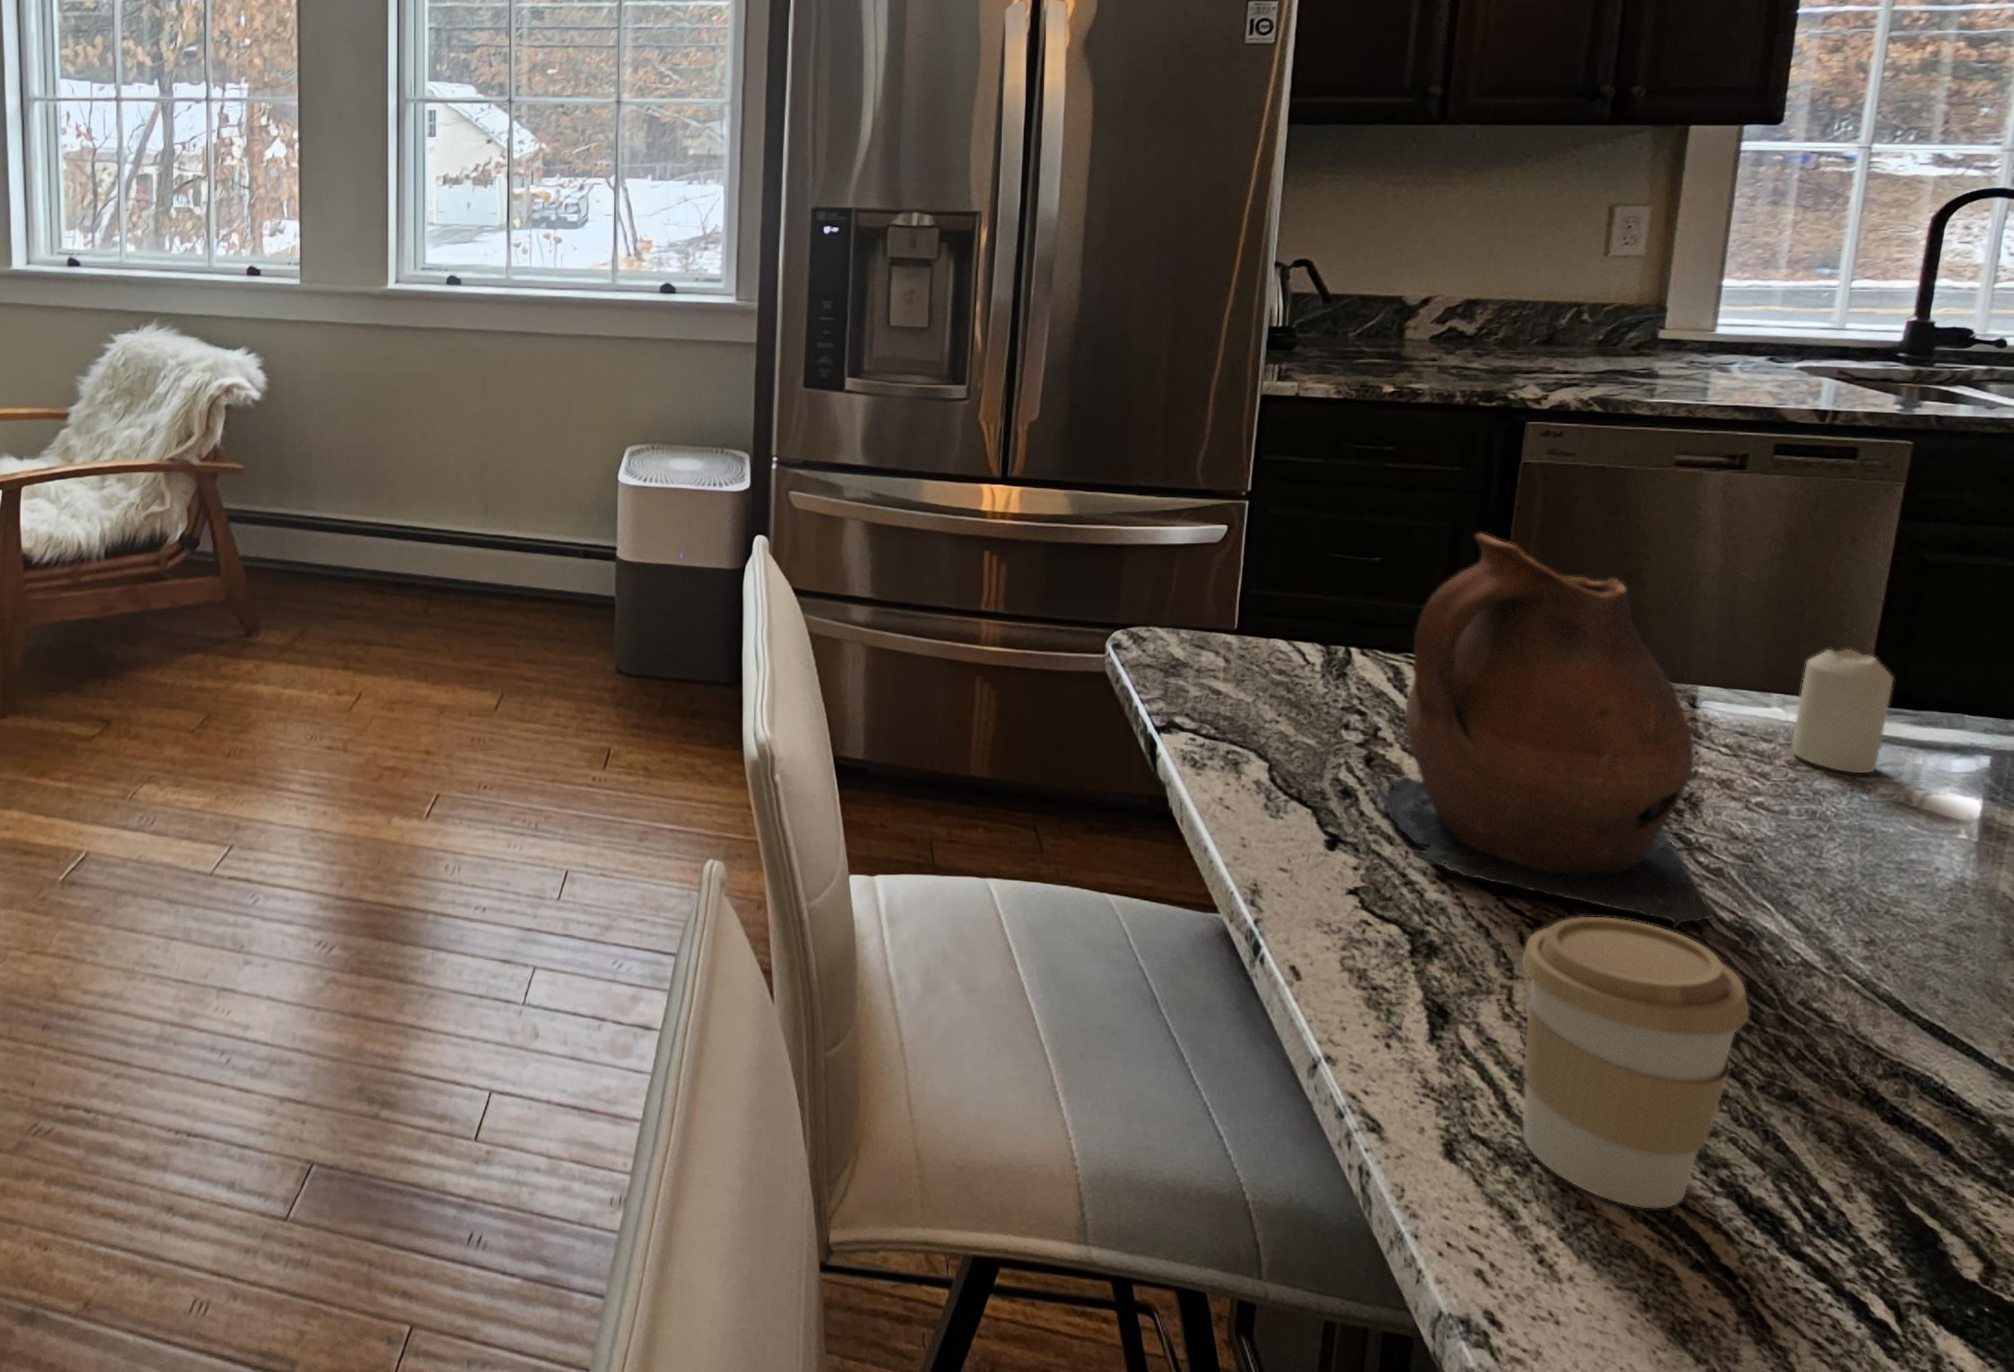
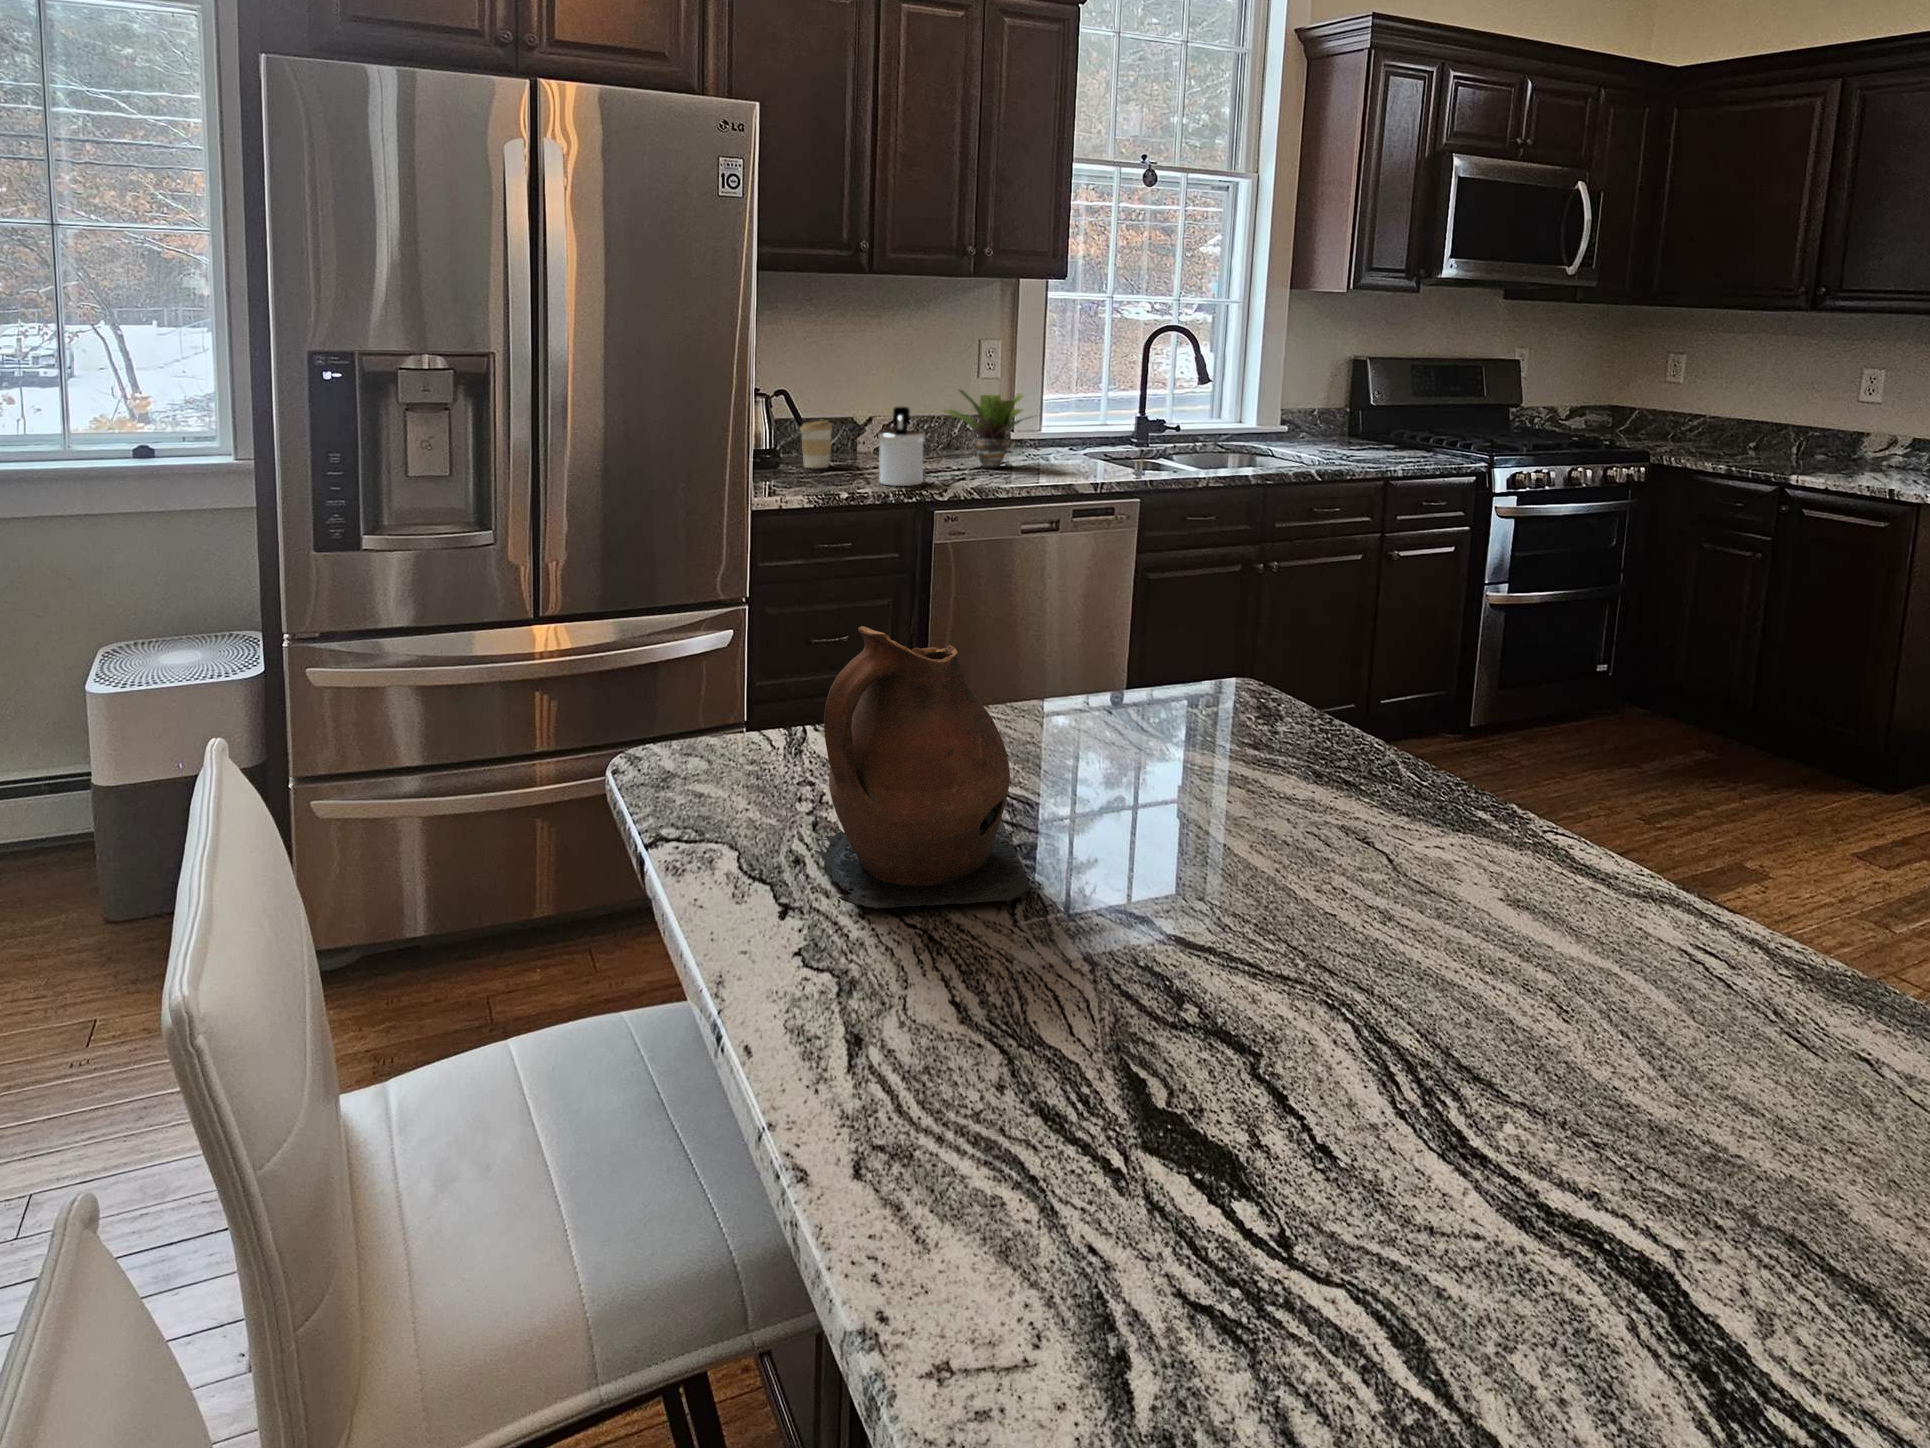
potted plant: none [1550,265,1727,376] -> present [944,390,1037,468]
soap dispenser: none [1442,283,1522,386] -> present [878,407,925,486]
candle: present [1792,649,1893,773] -> none [1078,661,1123,748]
coffee cup: present [1522,917,1749,1208] -> present [800,421,832,468]

